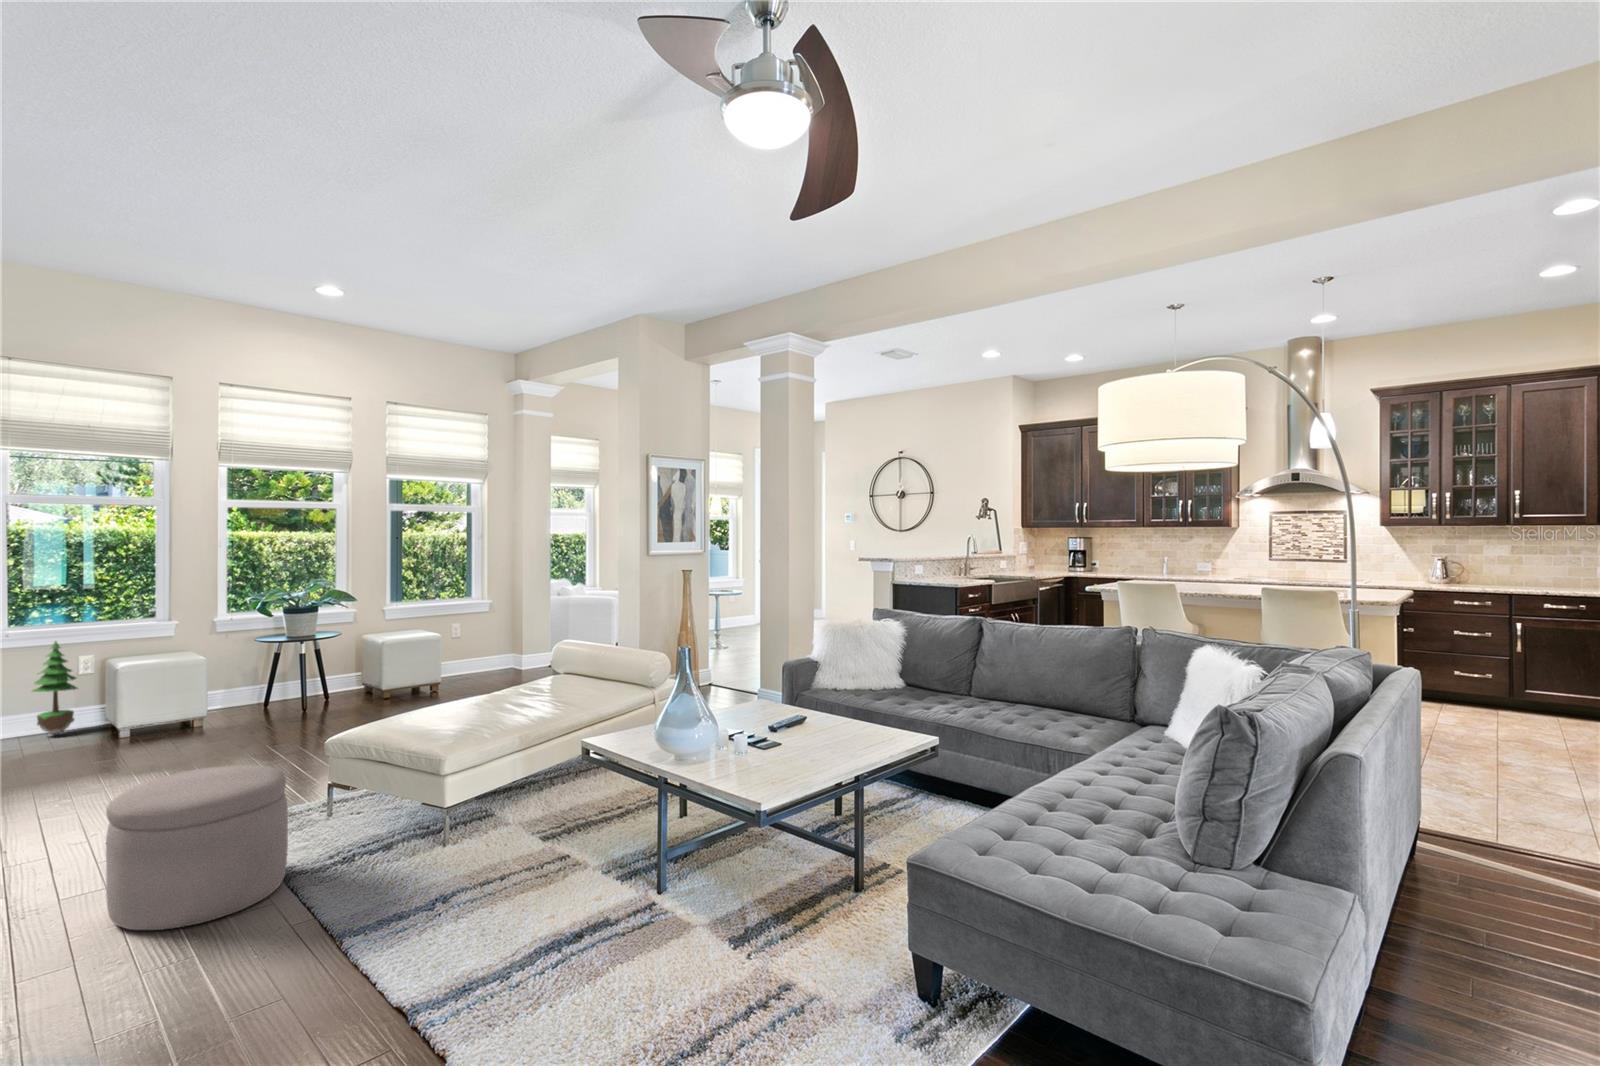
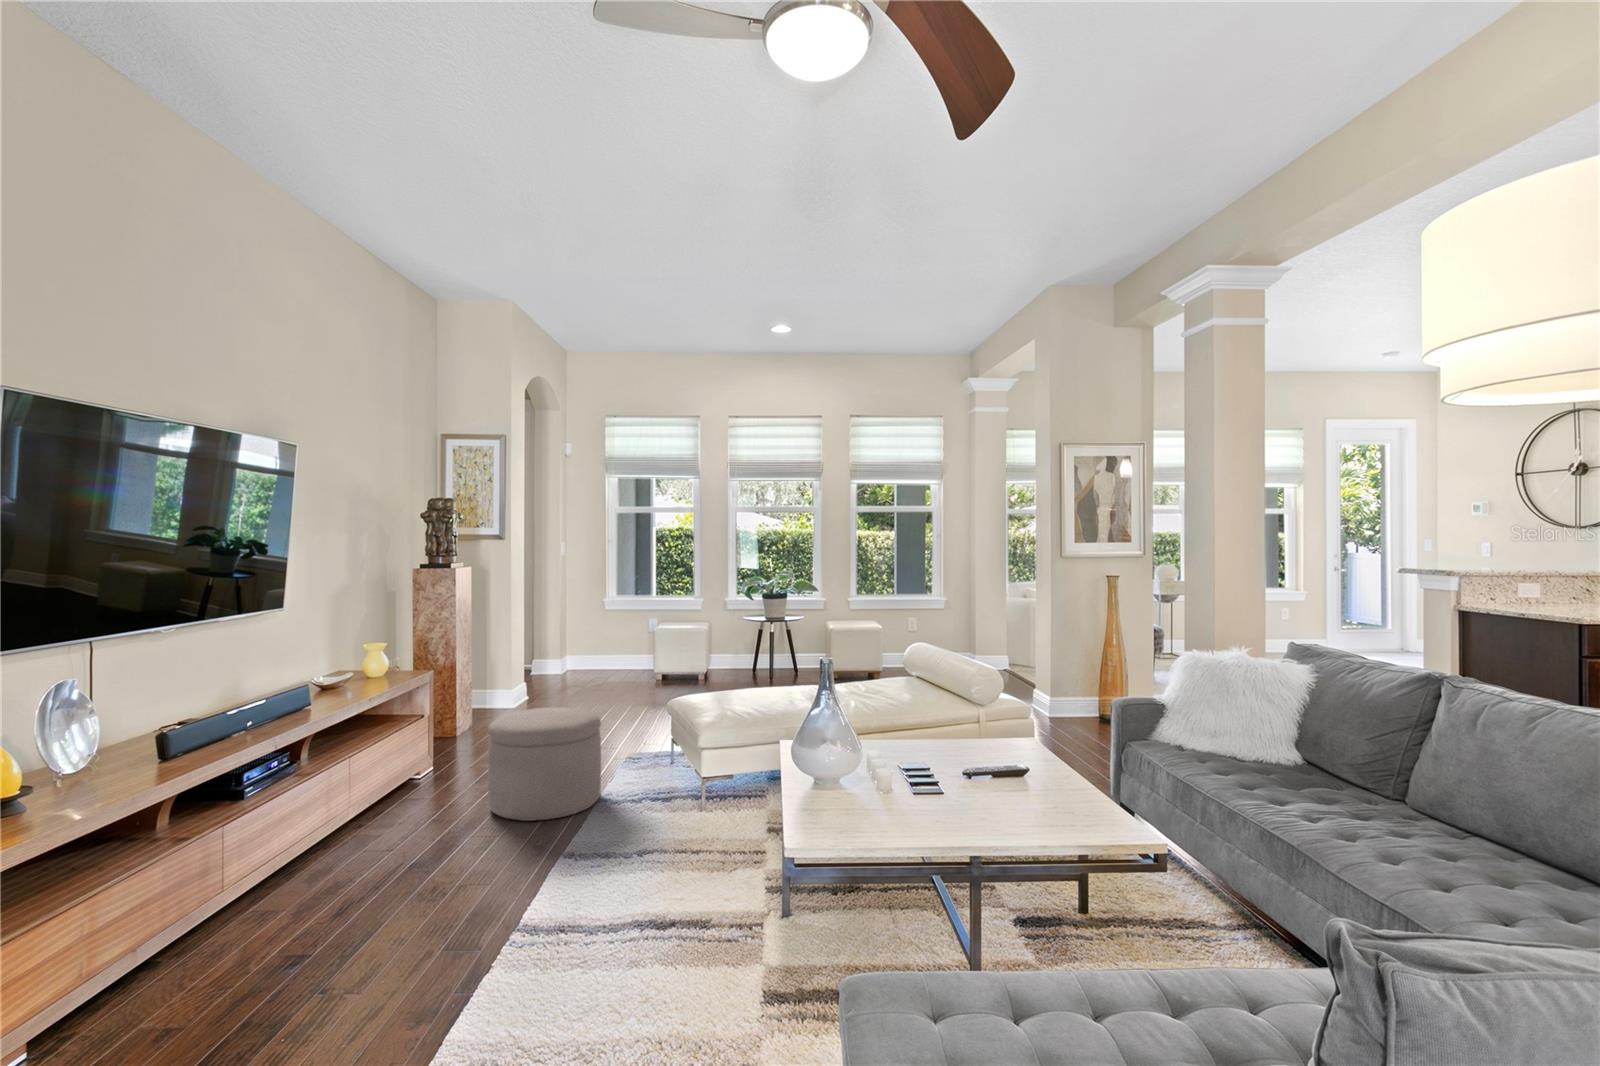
potted tree: present [33,641,77,735] -> none [618,608,643,676]

